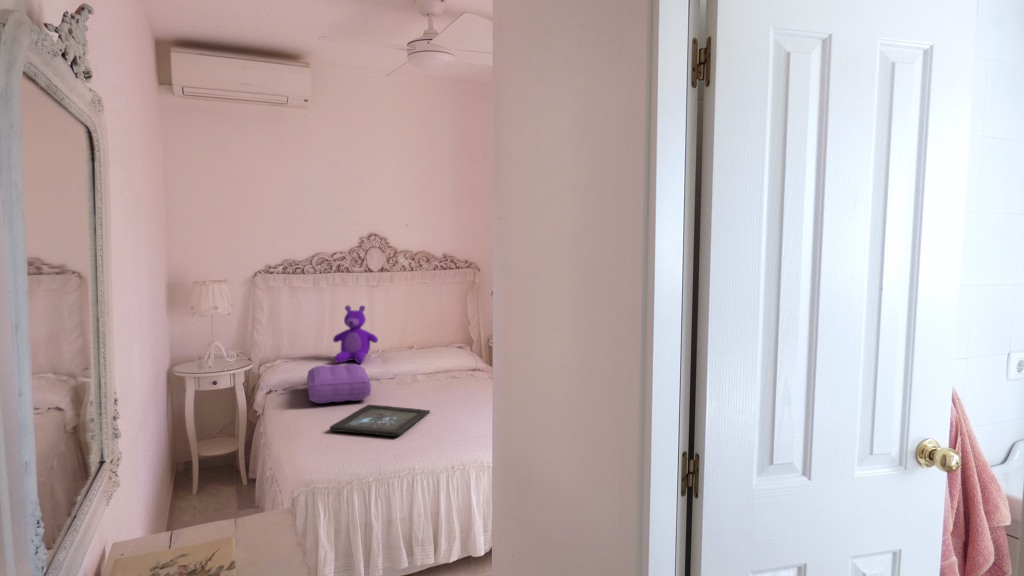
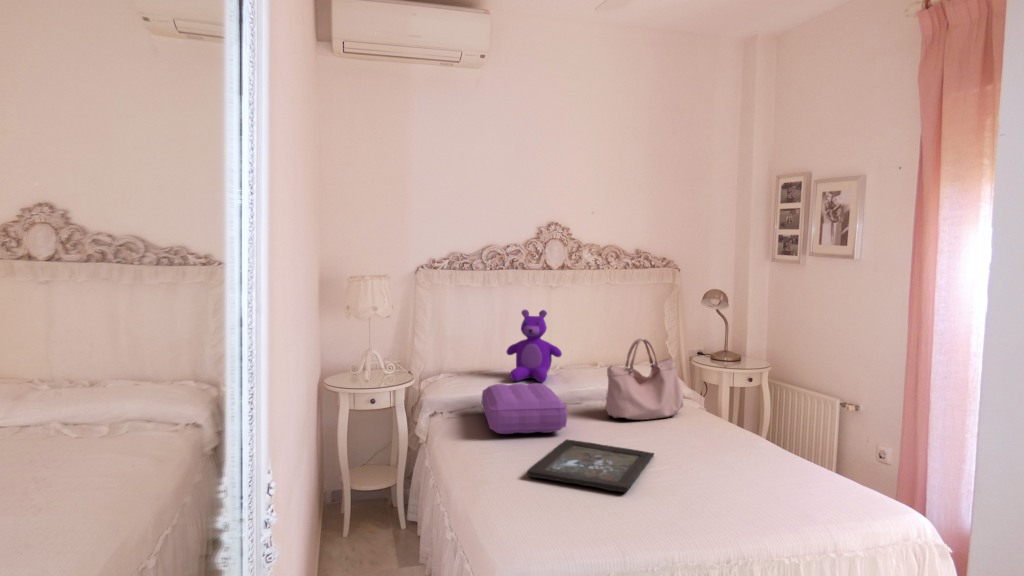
handbag: none [406,327,467,388] -> present [606,338,683,420]

